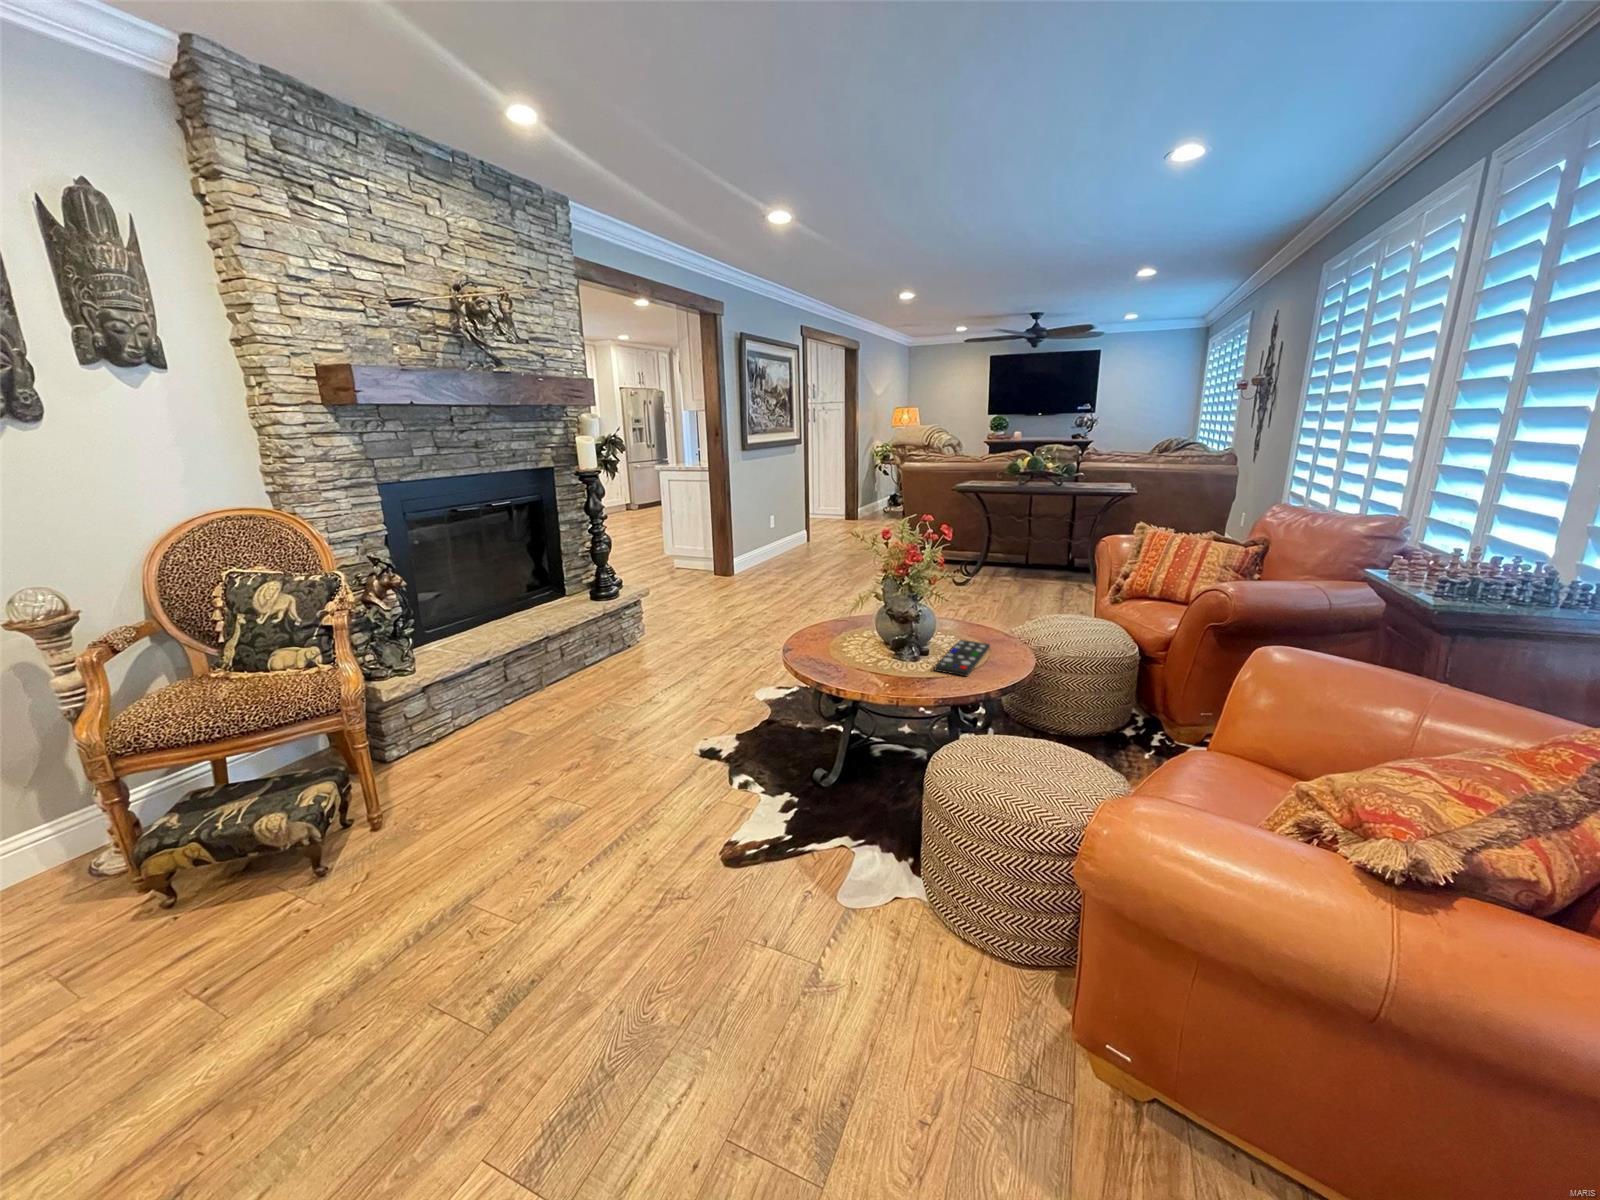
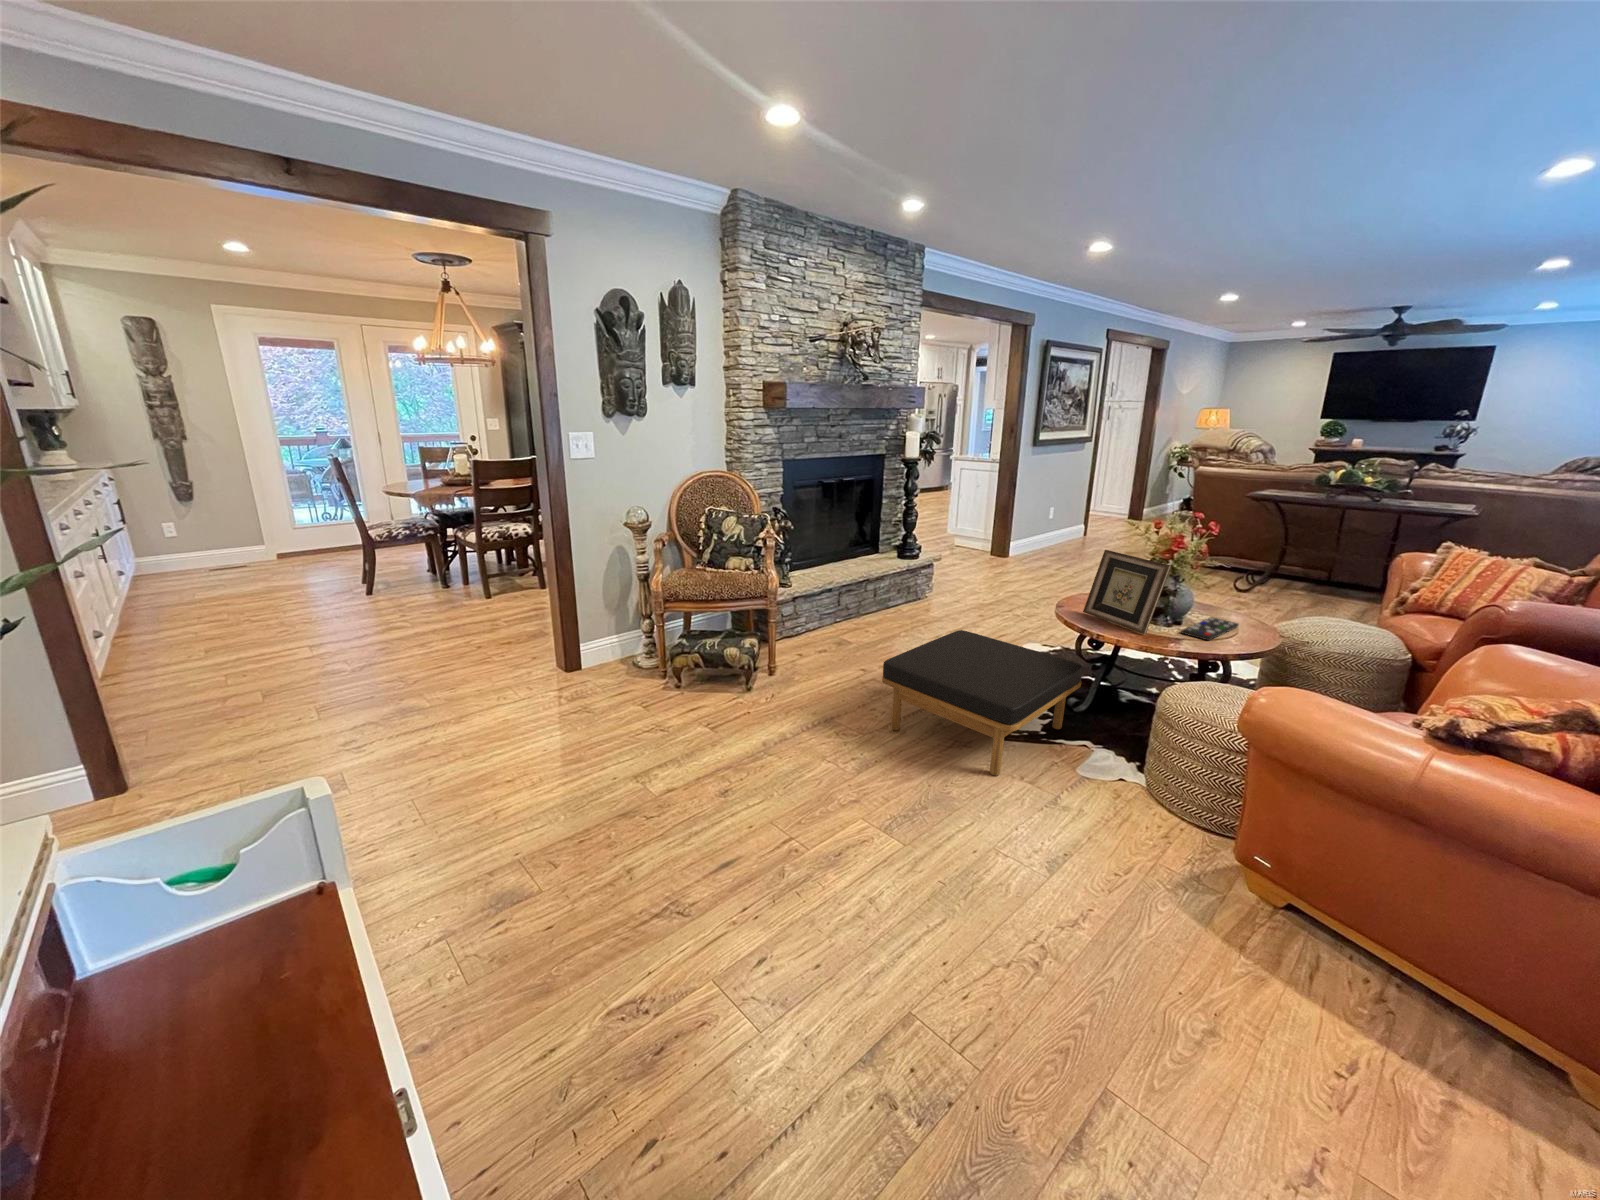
picture frame: none [818,573,913,681] -> present [1083,550,1171,634]
ottoman: none [537,706,830,949] -> present [882,630,1083,776]

